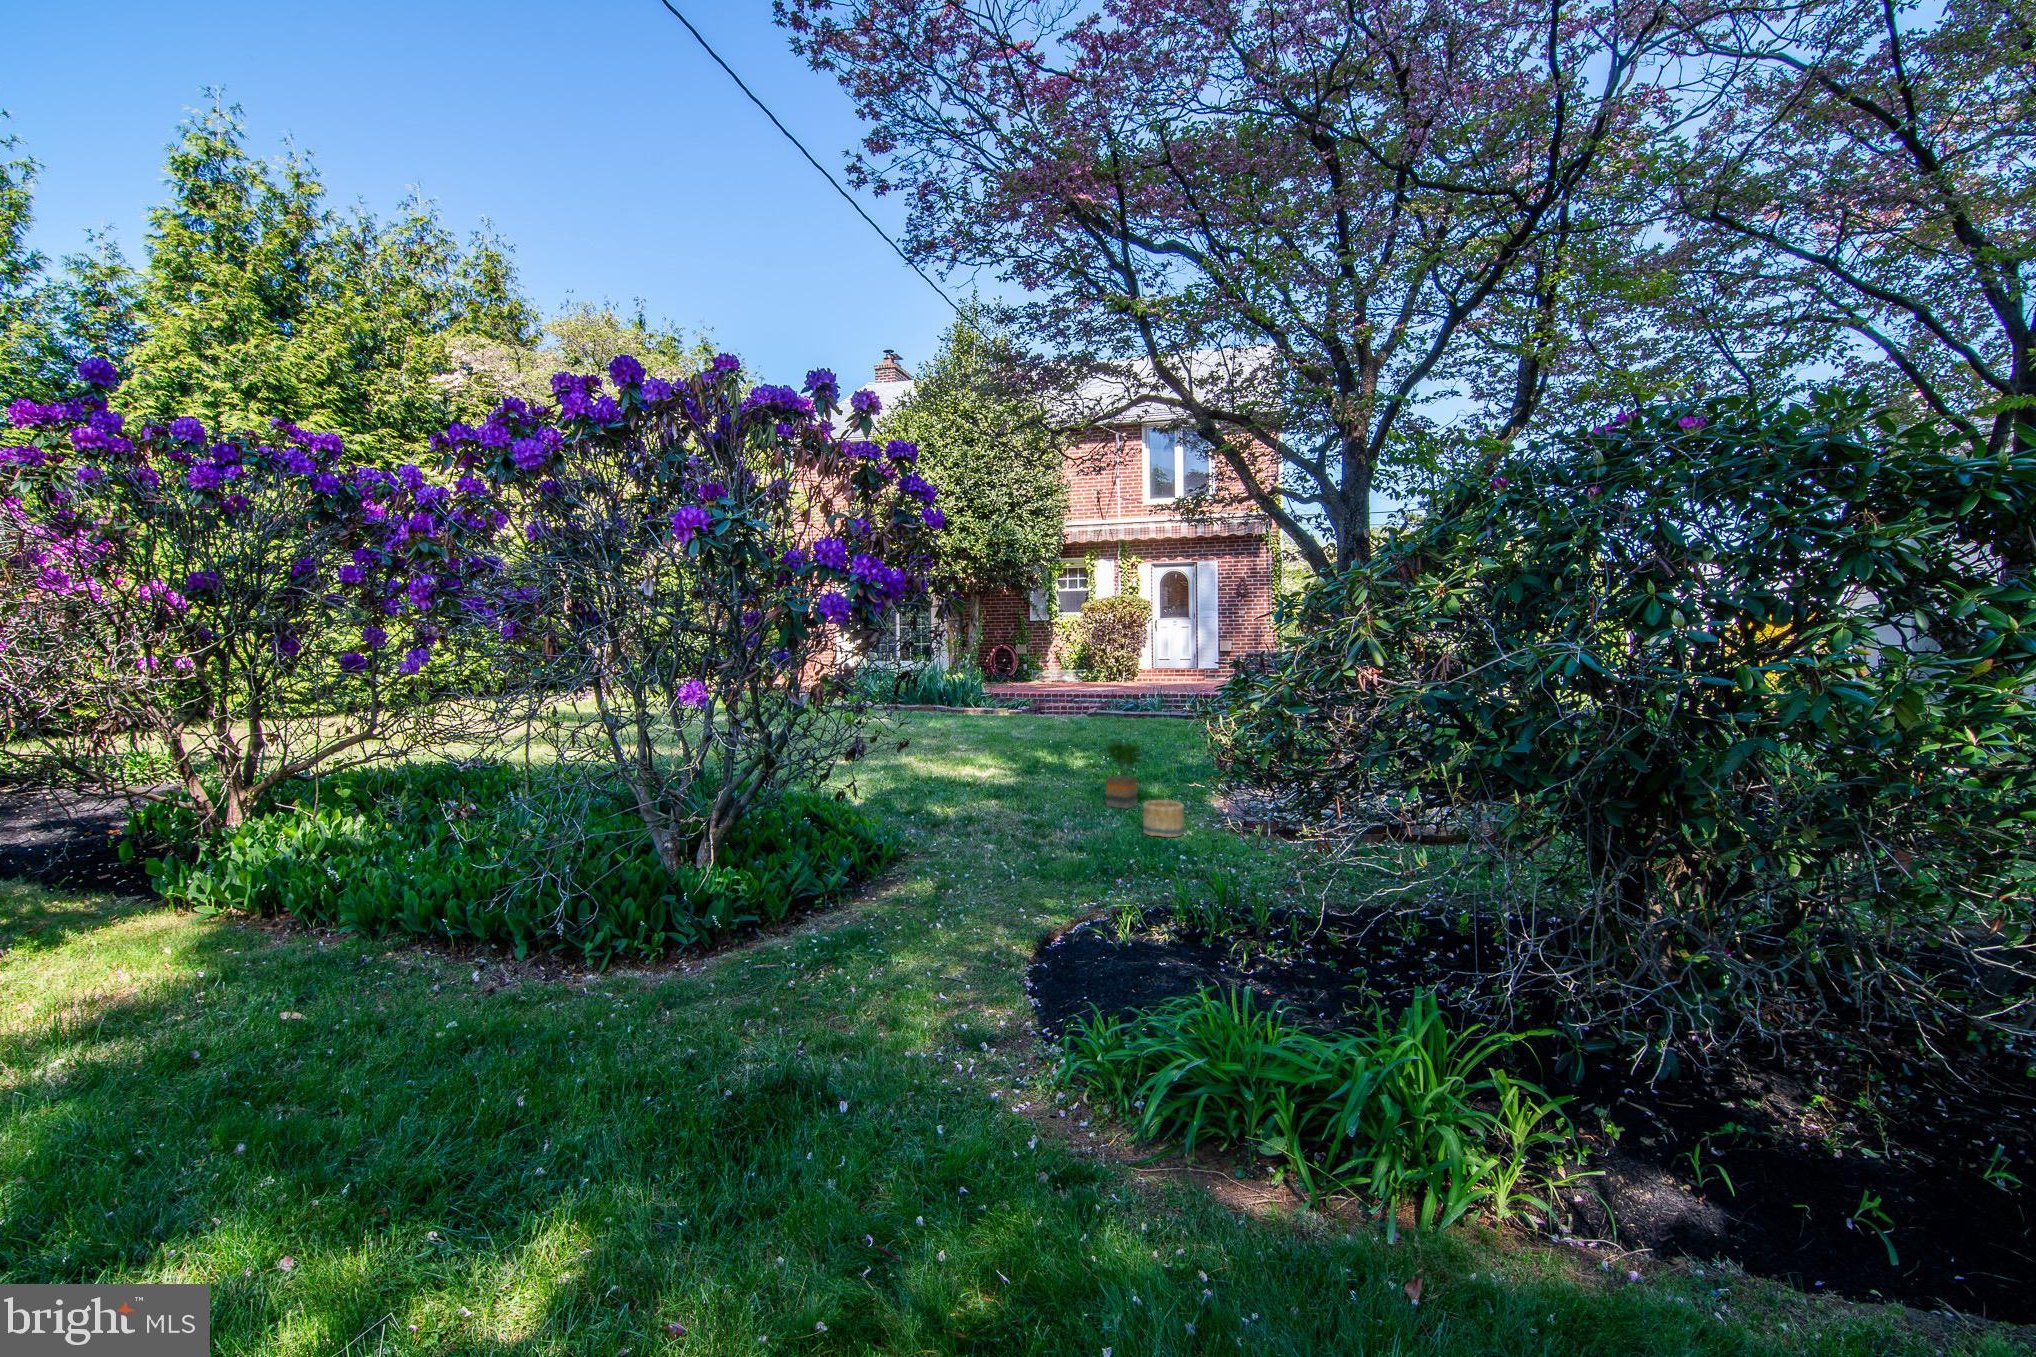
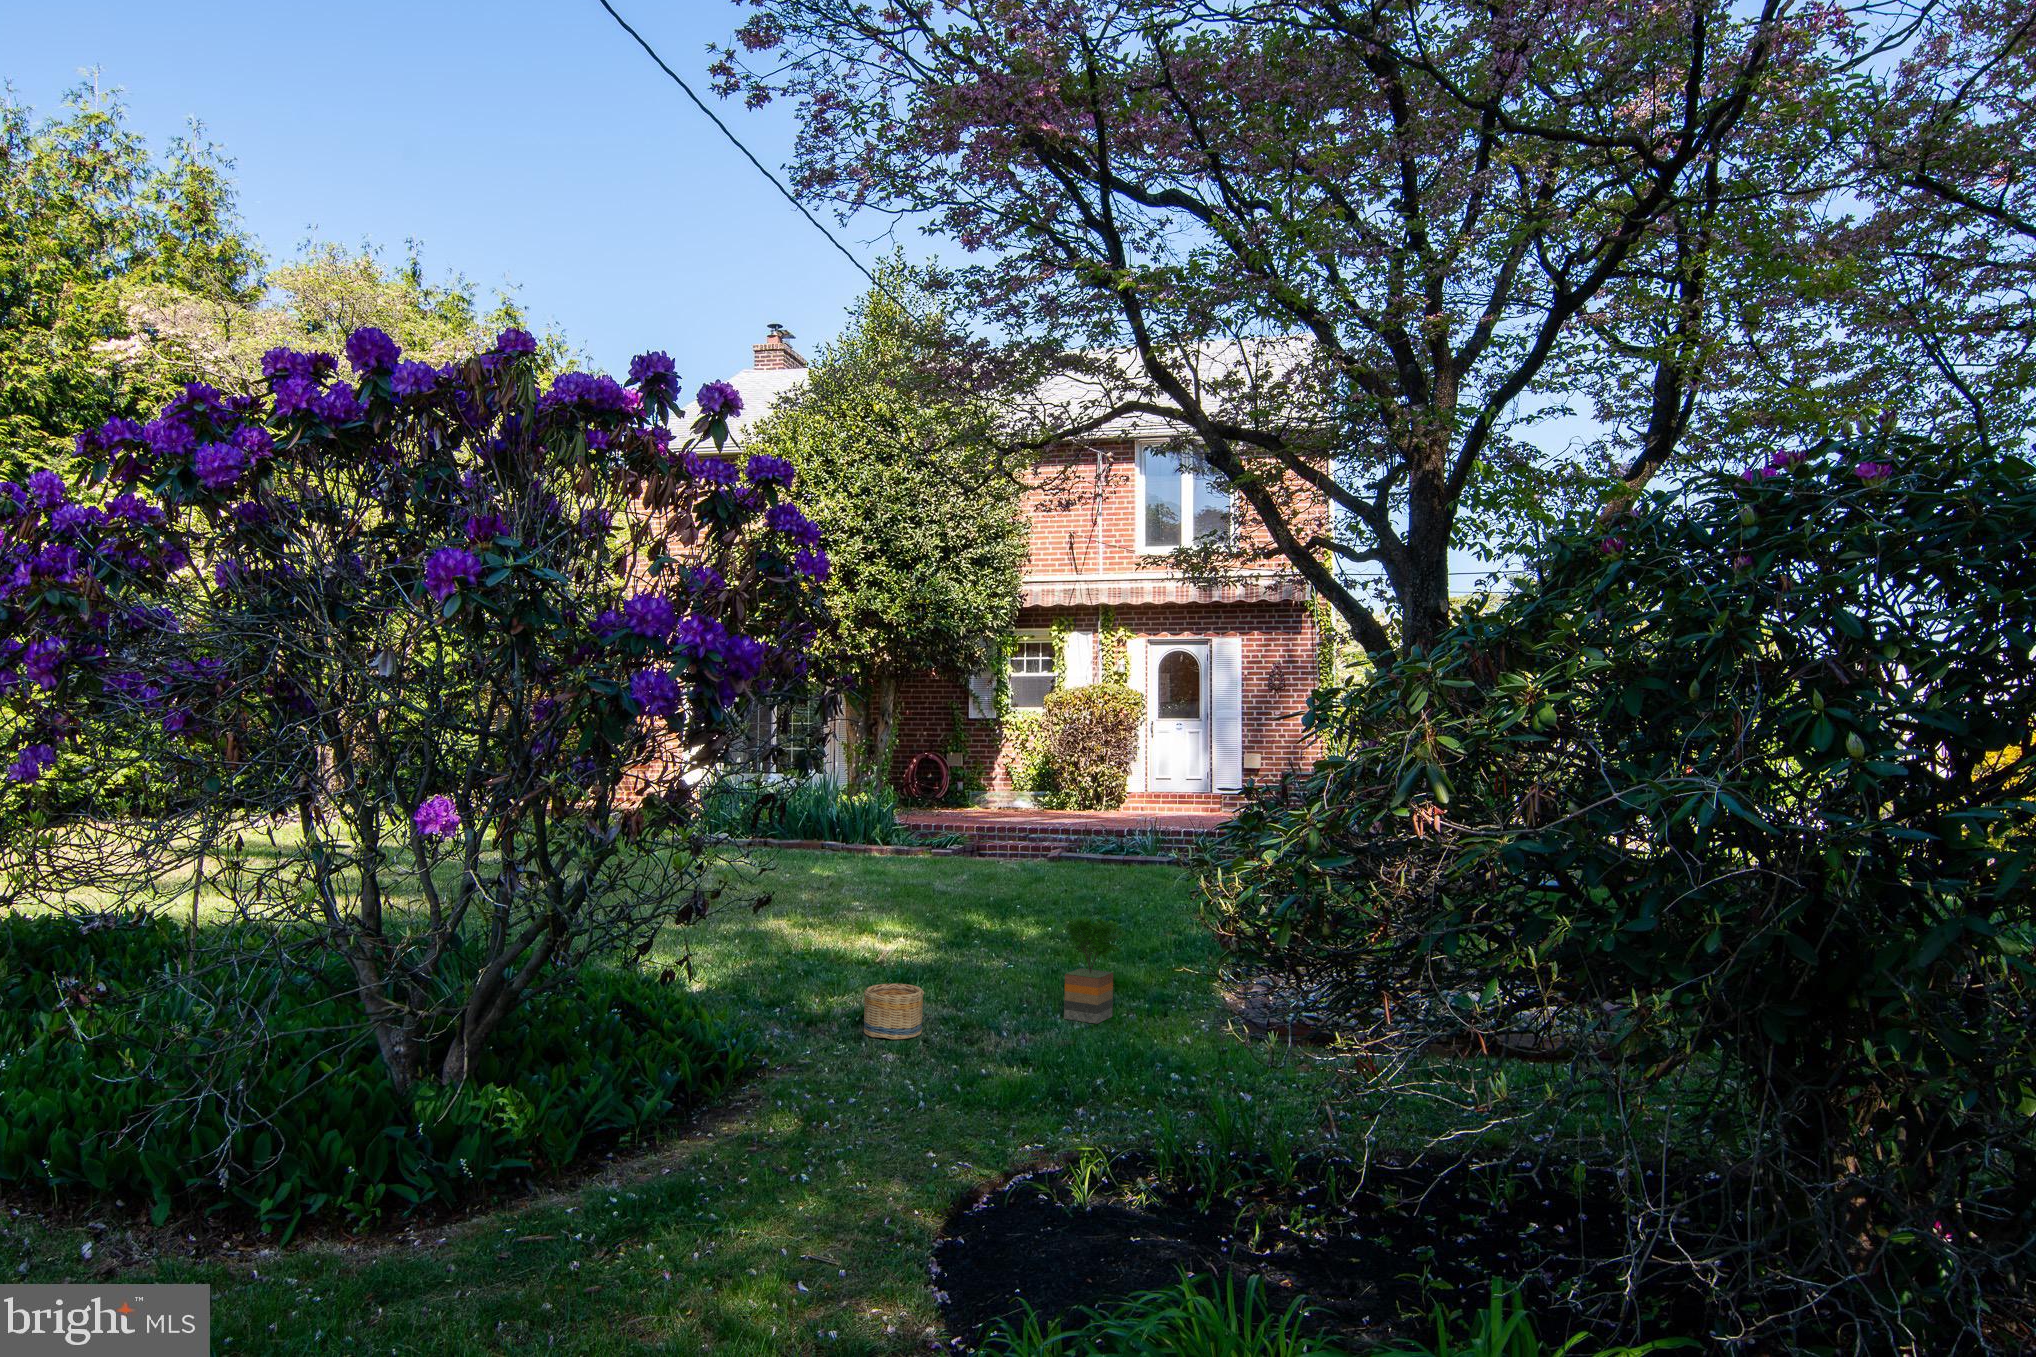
basket: present [1143,800,1184,837] -> present [864,984,924,1039]

